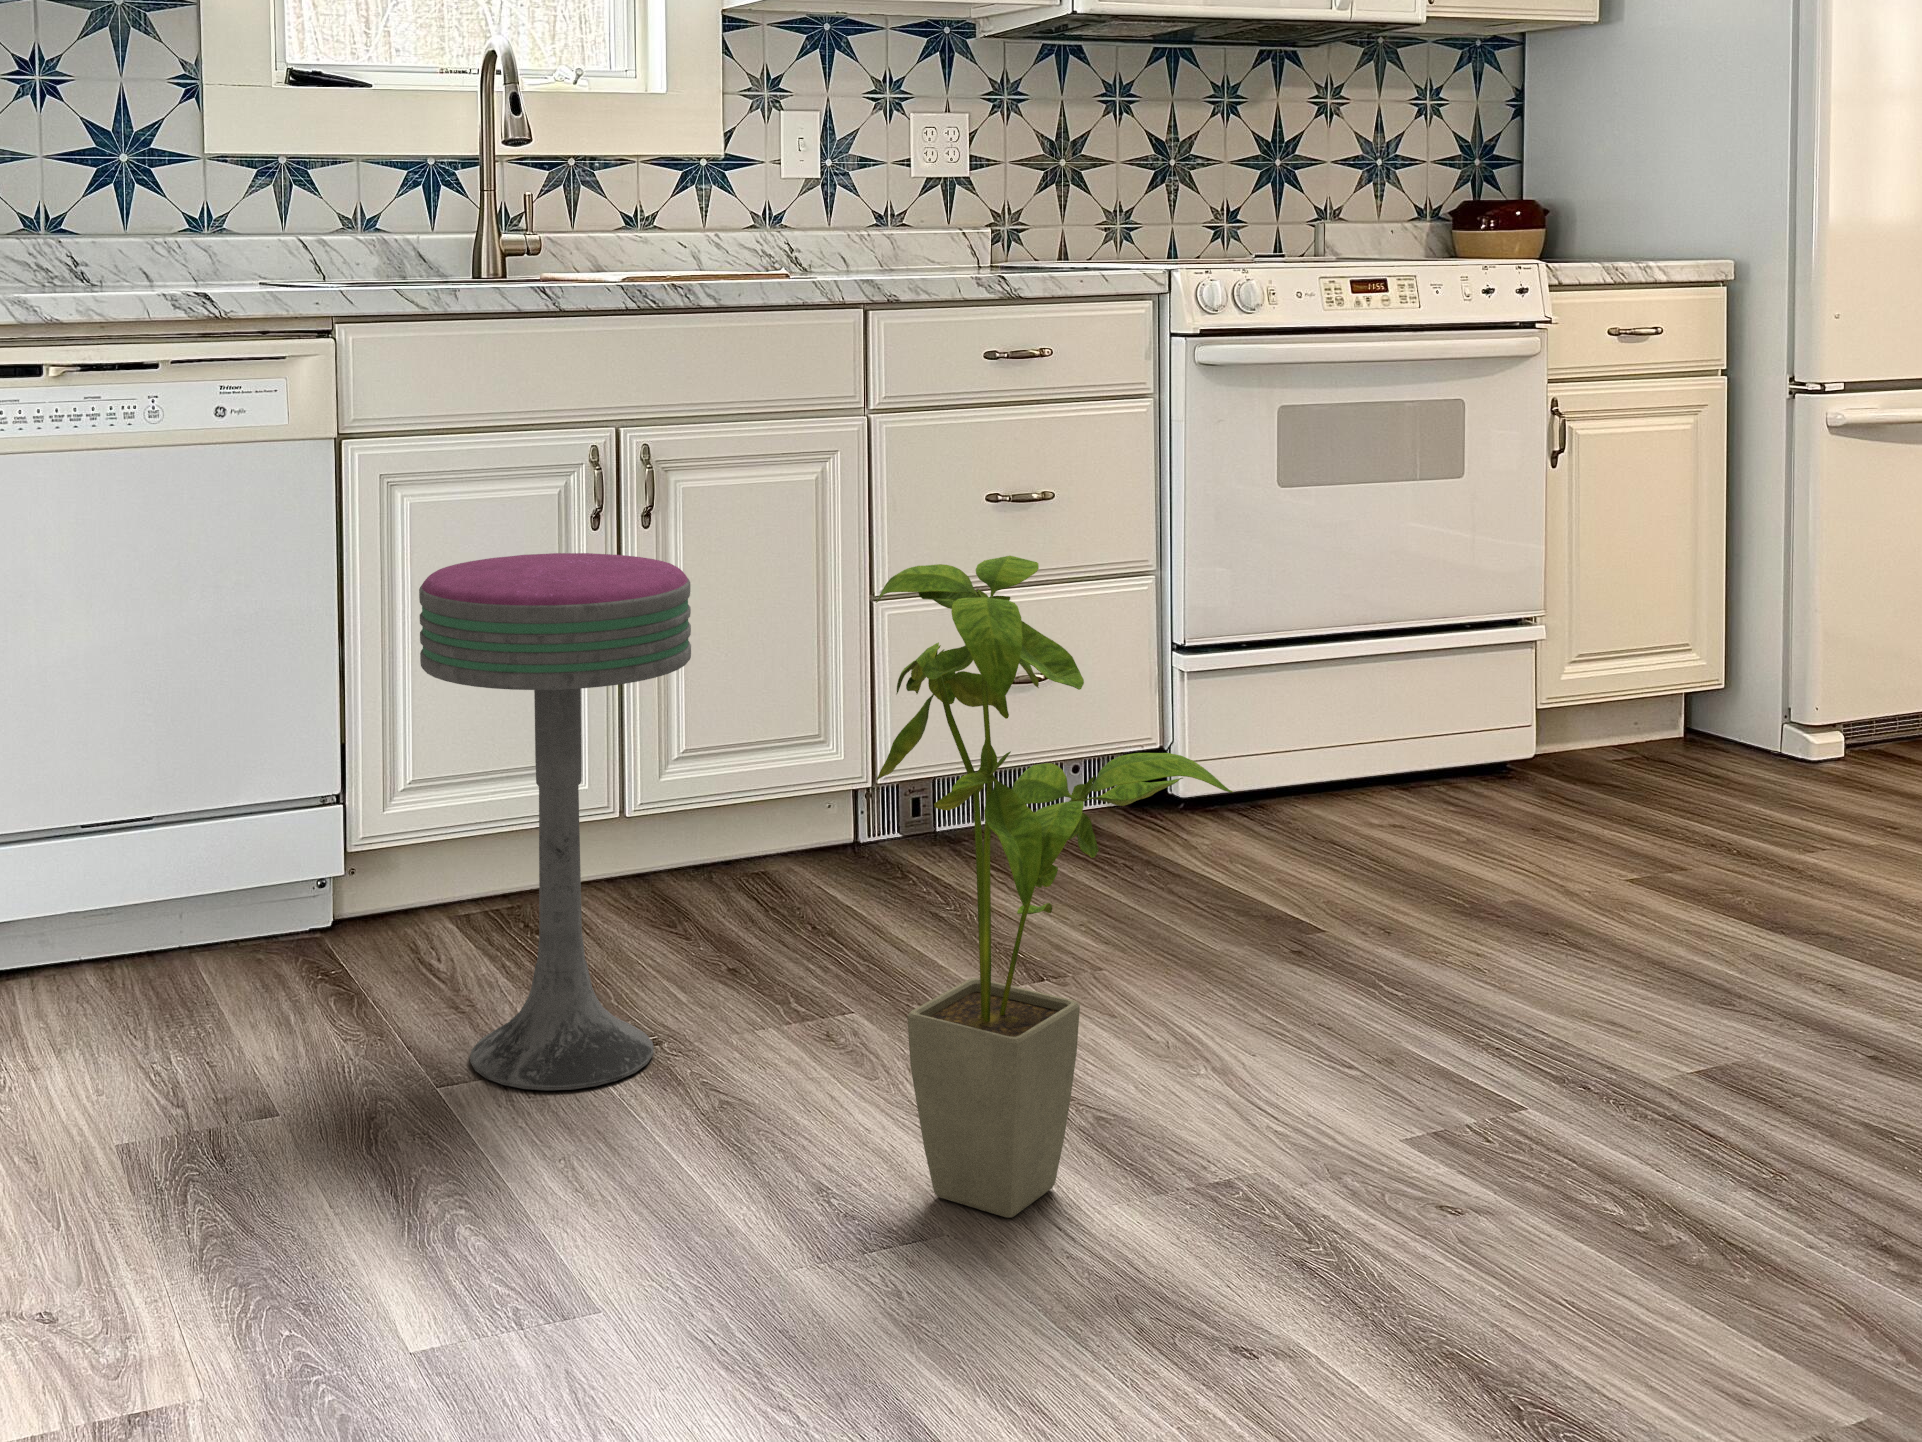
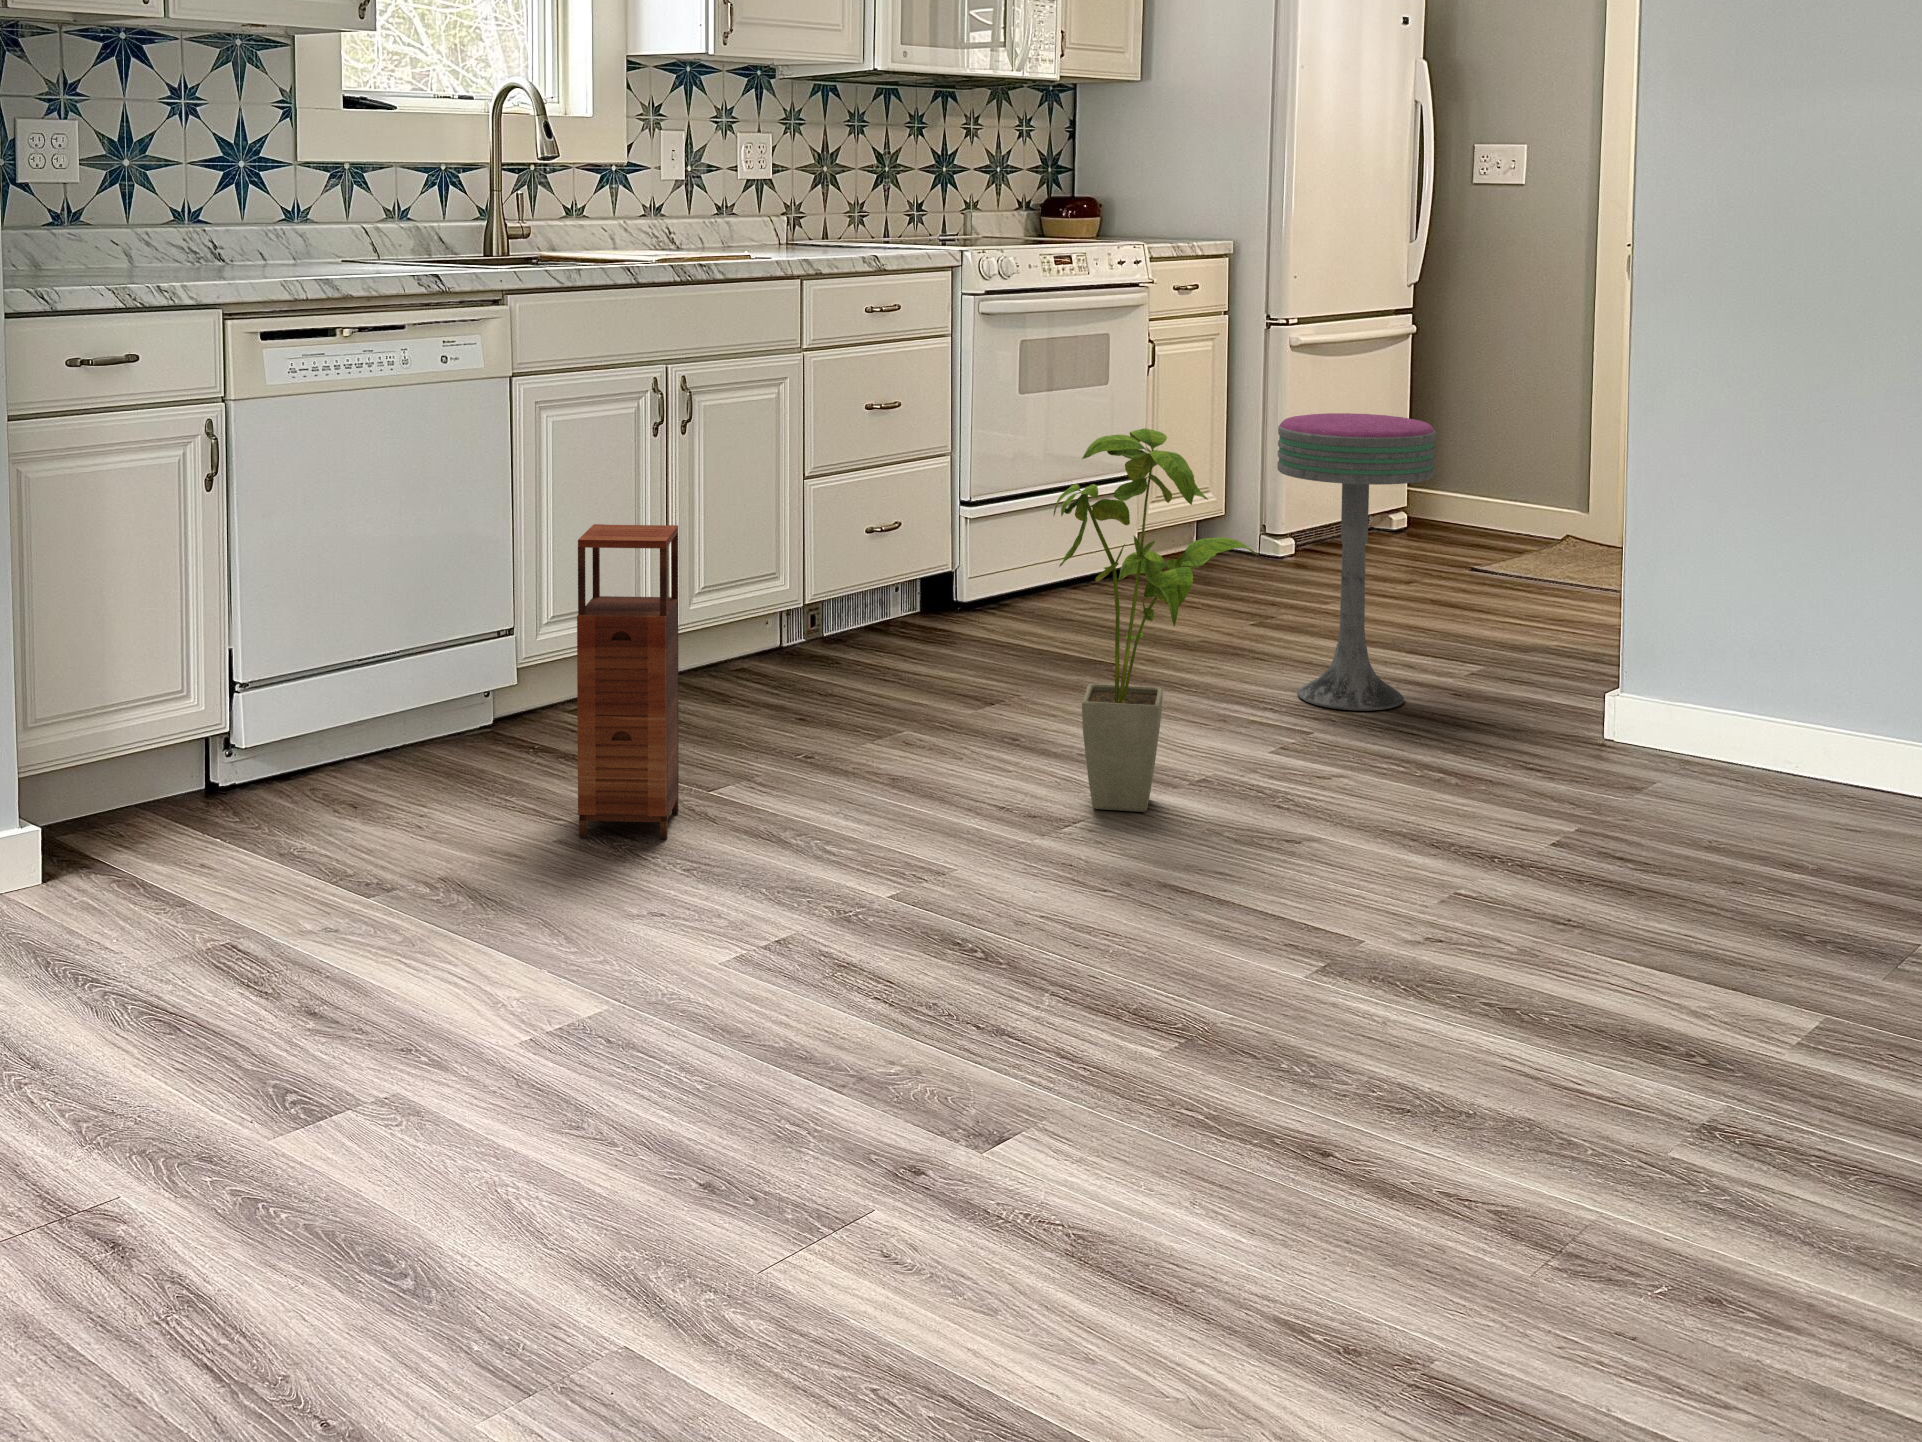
bar stool: present [419,553,691,1091] -> present [1277,413,1436,711]
storage cabinet: none [150,653,348,1139] -> present [577,524,679,839]

